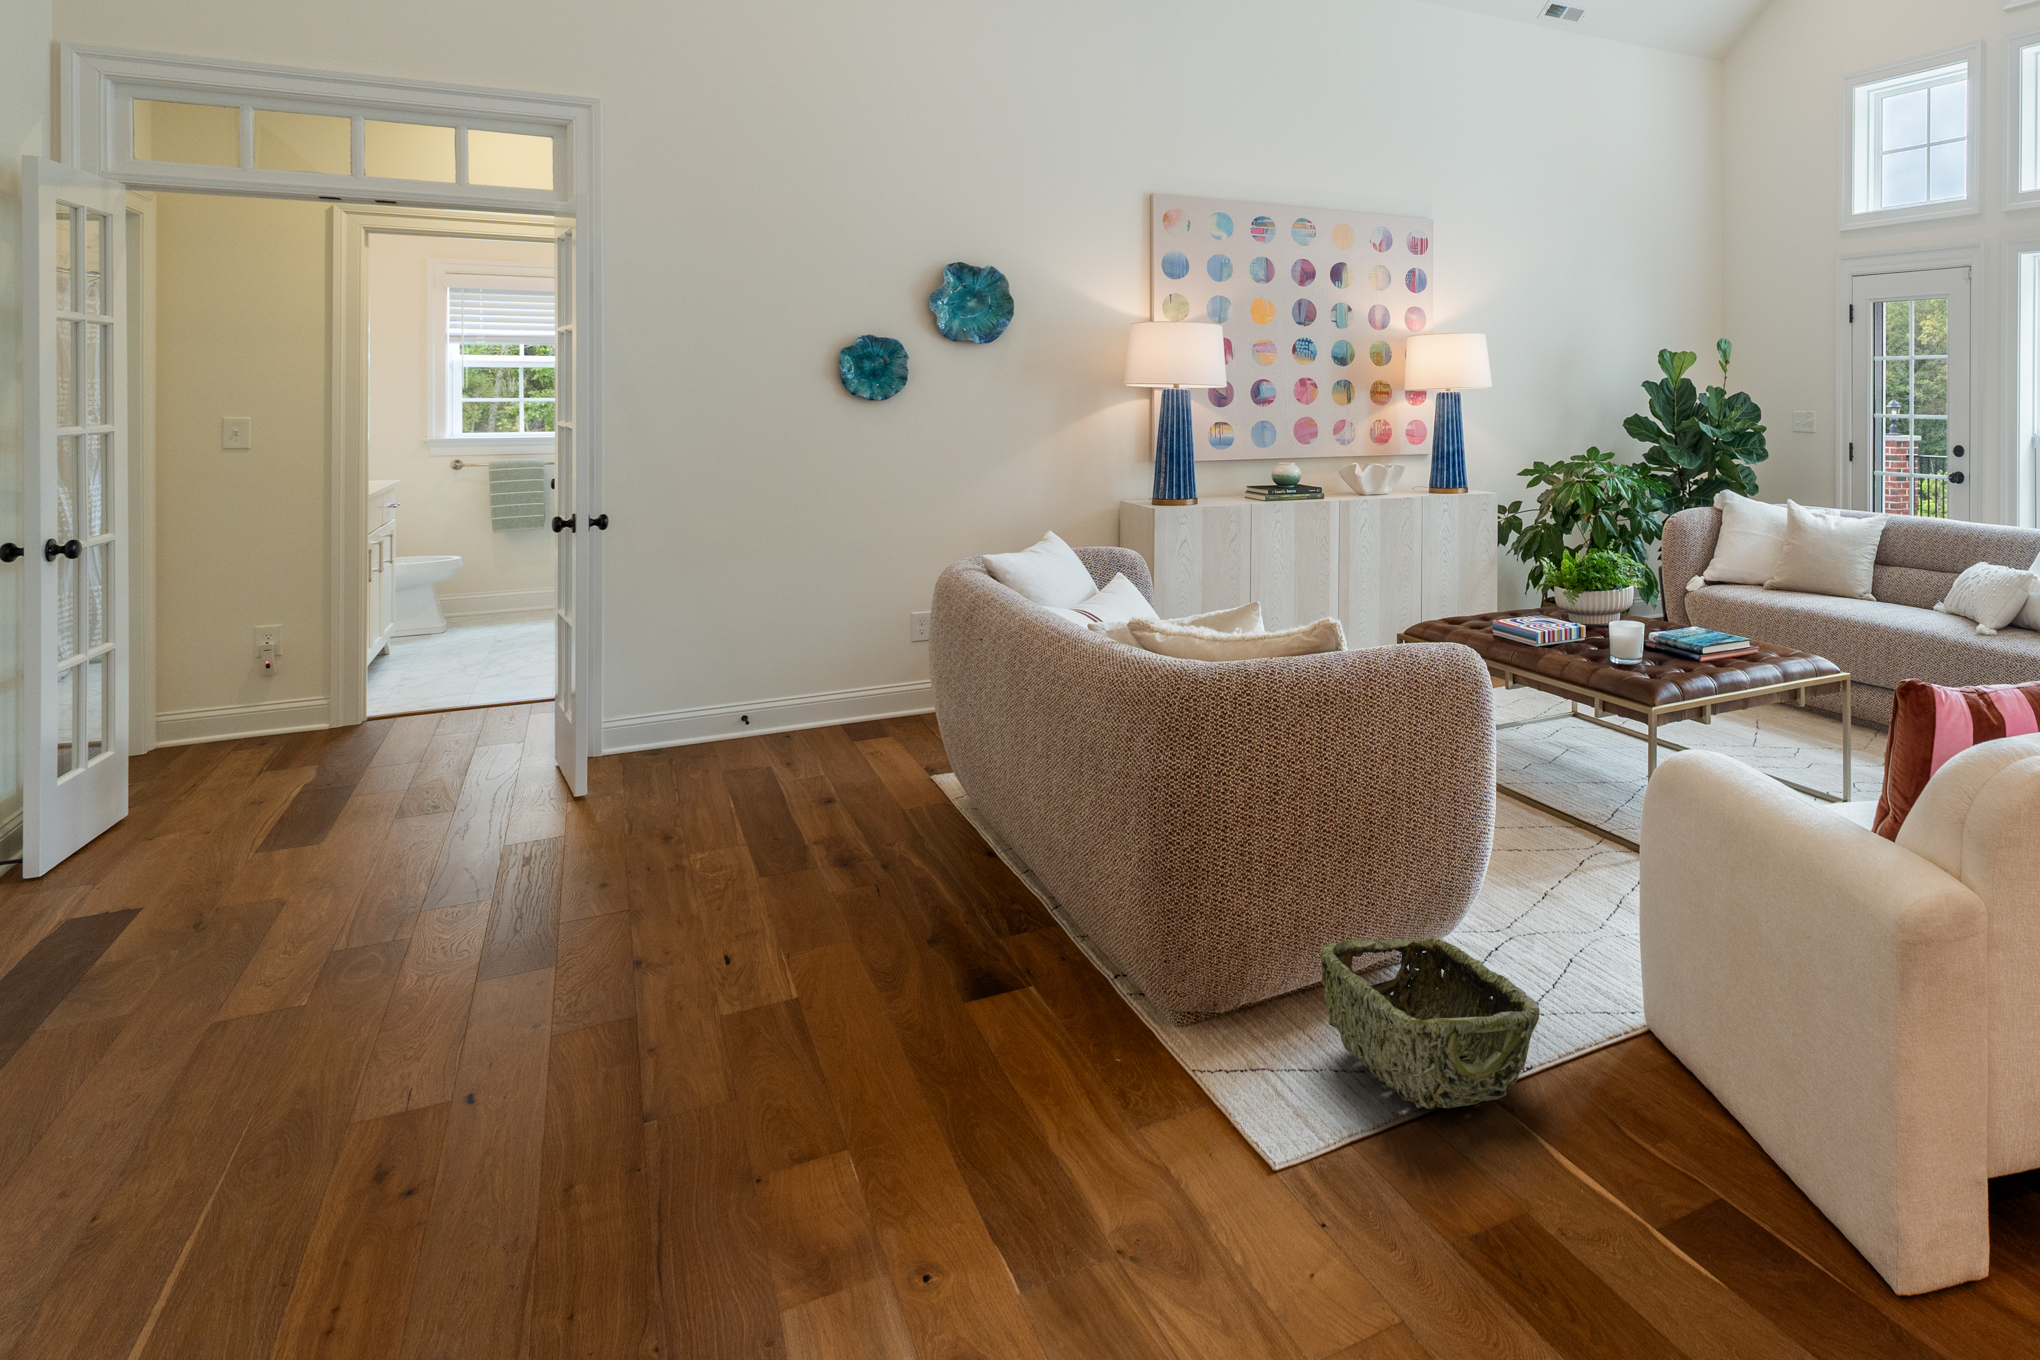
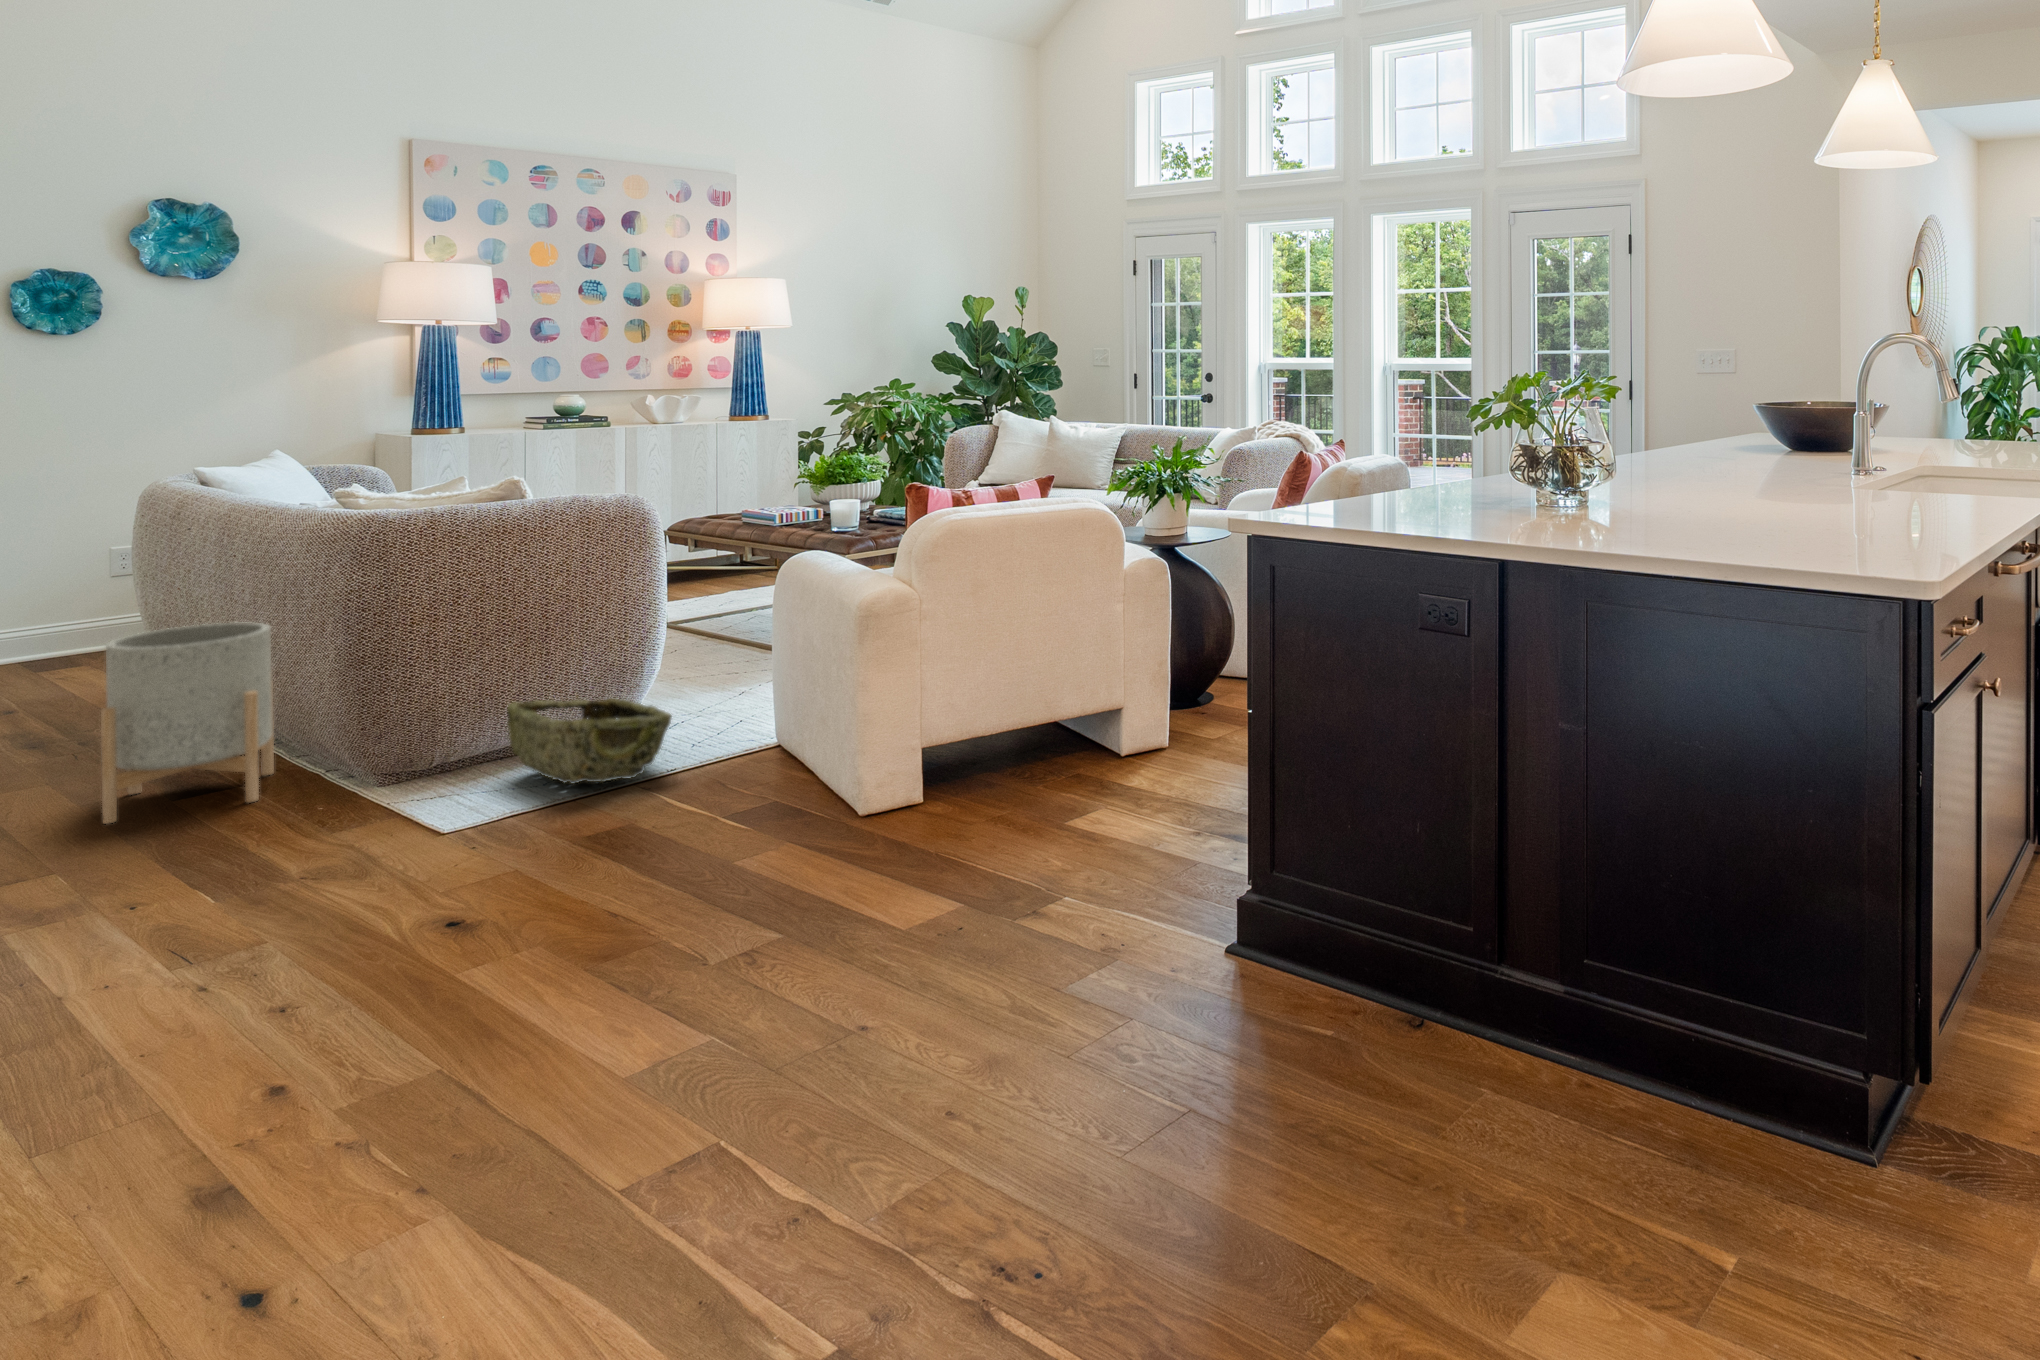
planter: none [886,786,1057,1065] -> present [101,623,274,824]

